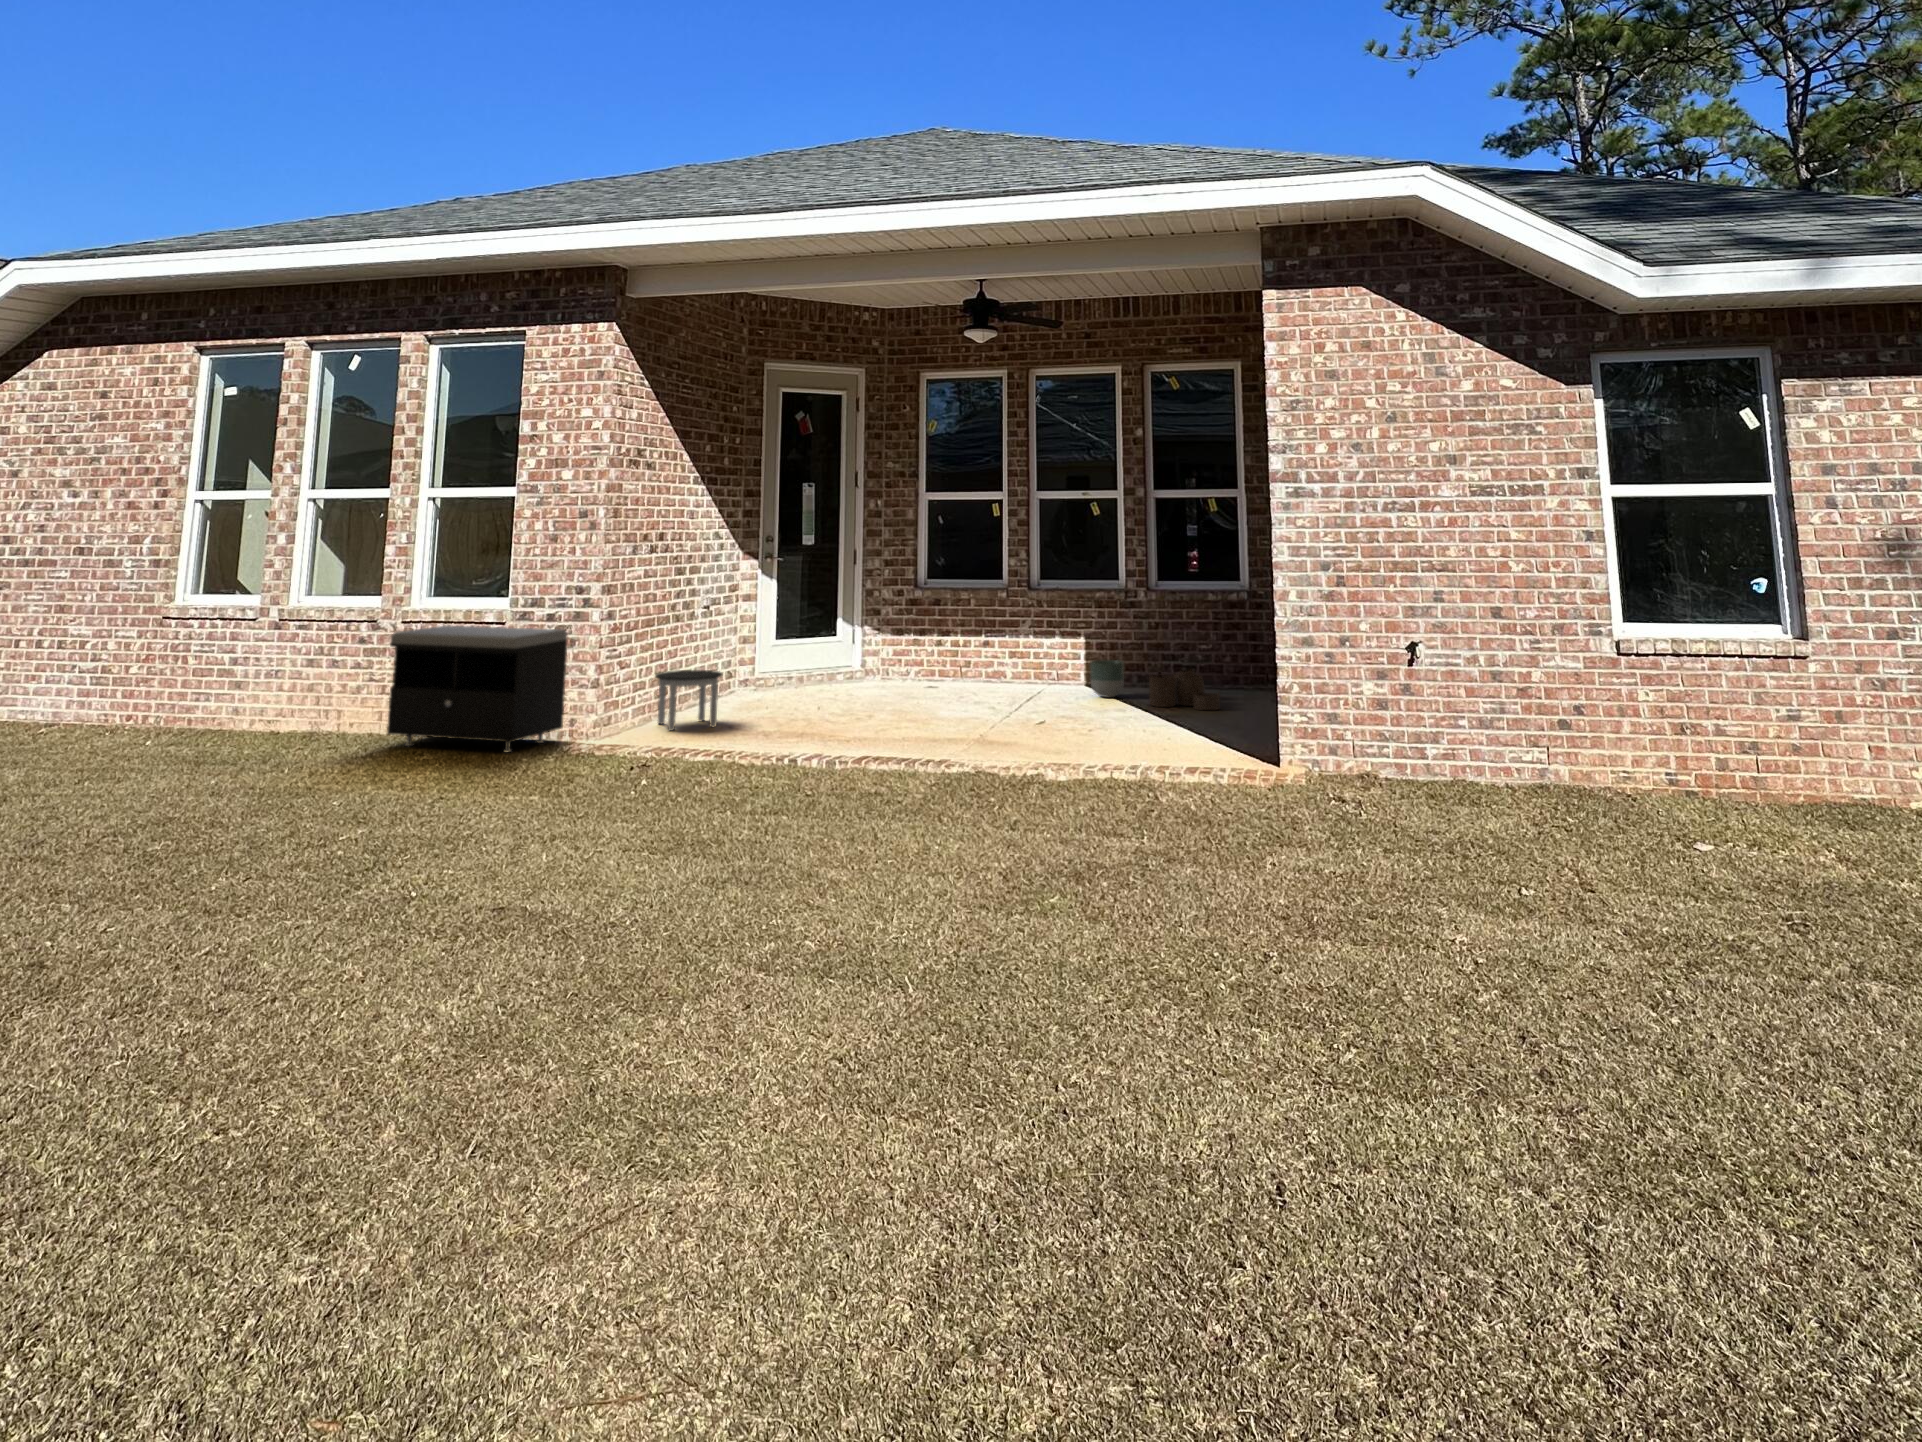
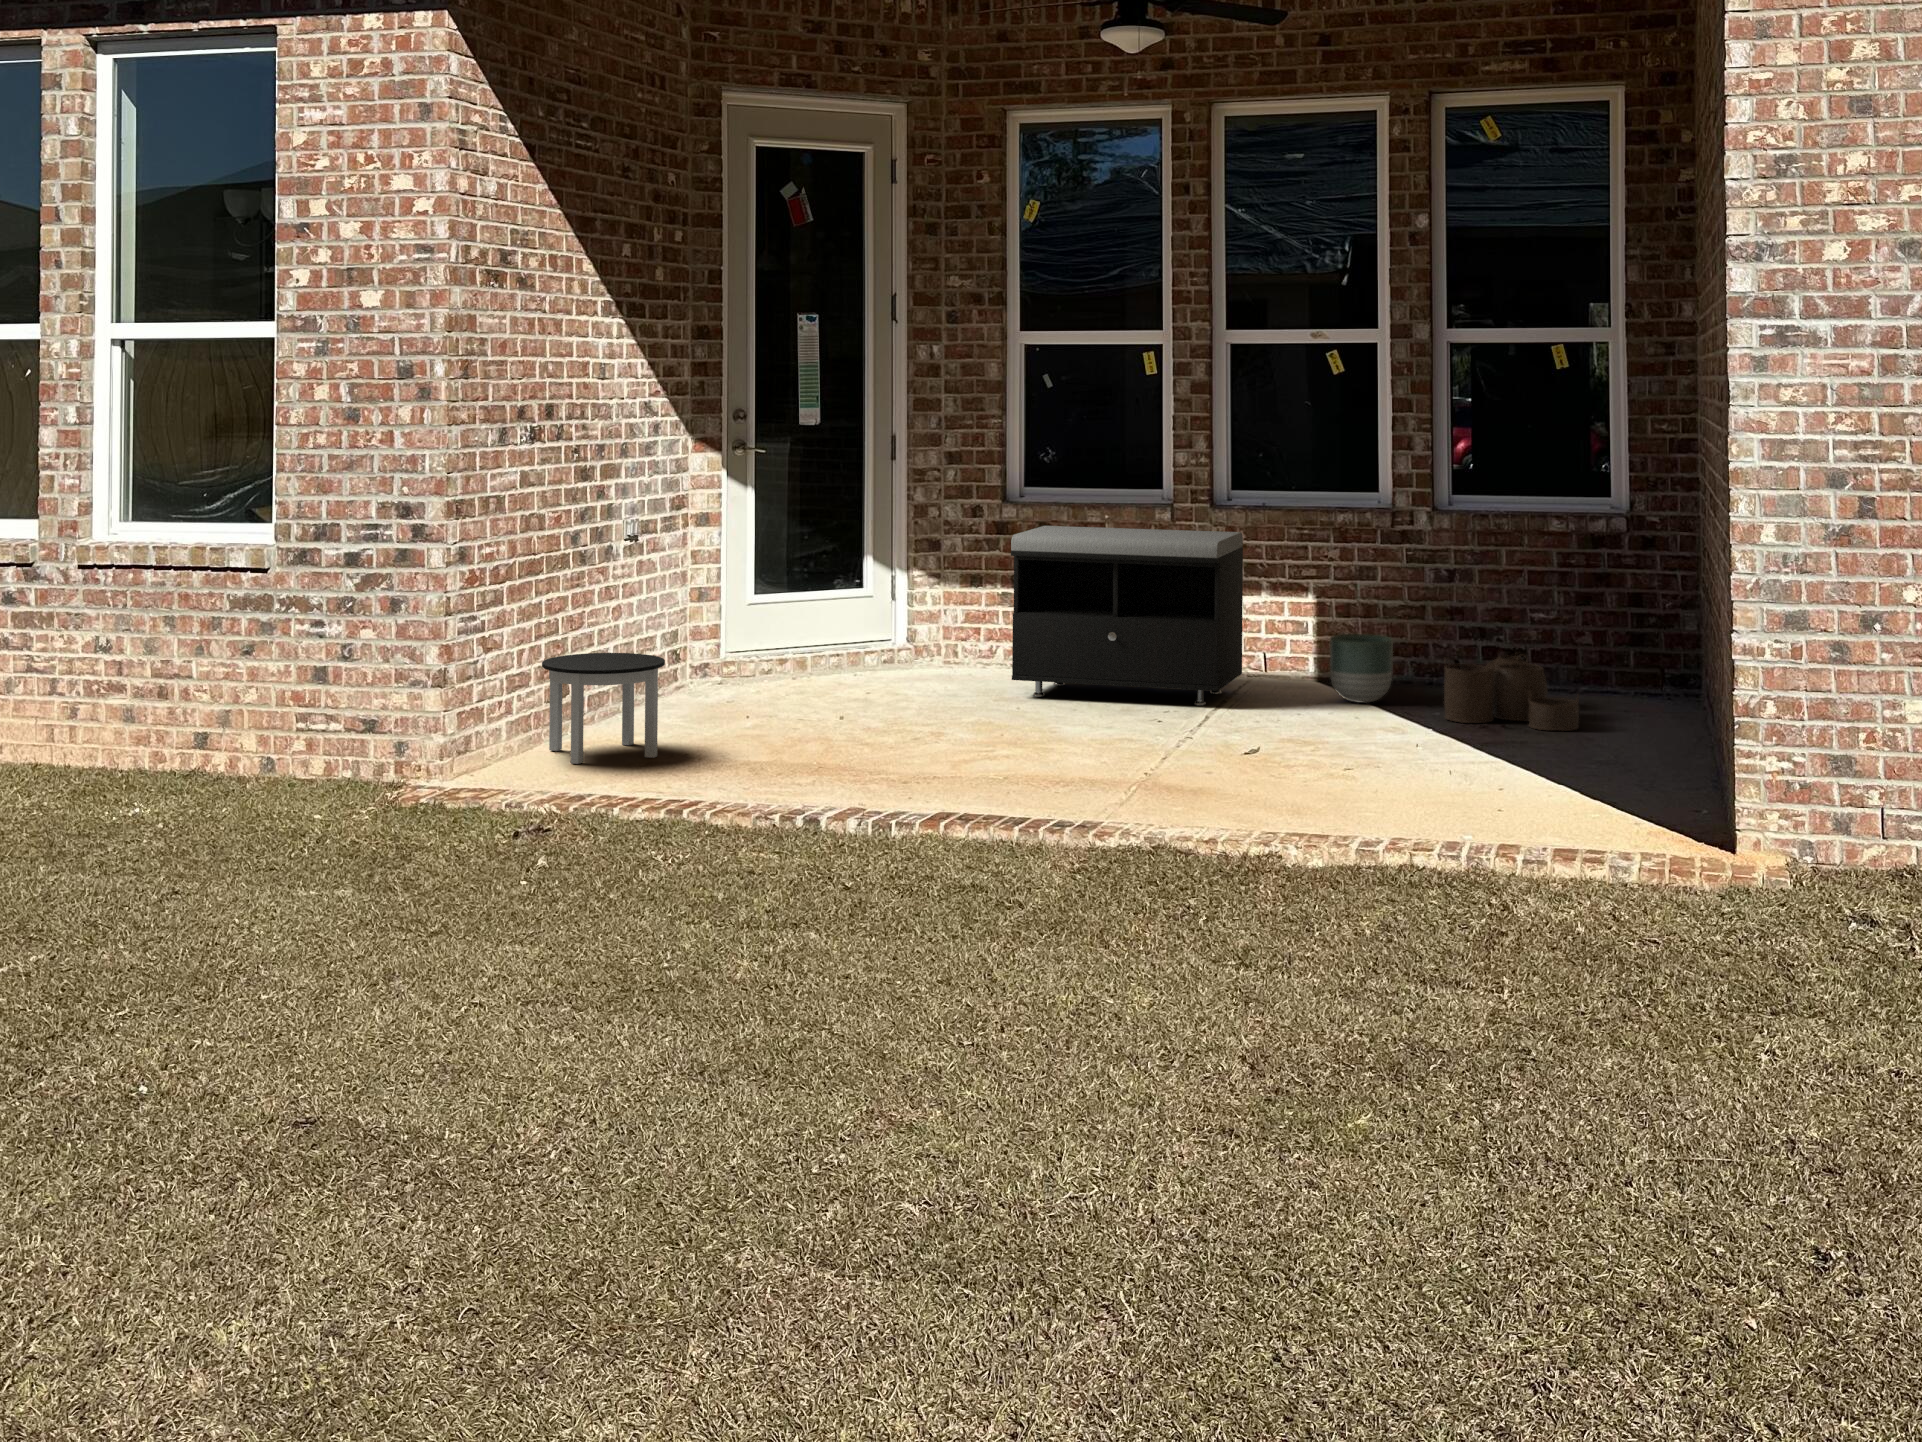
storage bench: present [387,626,567,752] -> present [1011,526,1243,706]

